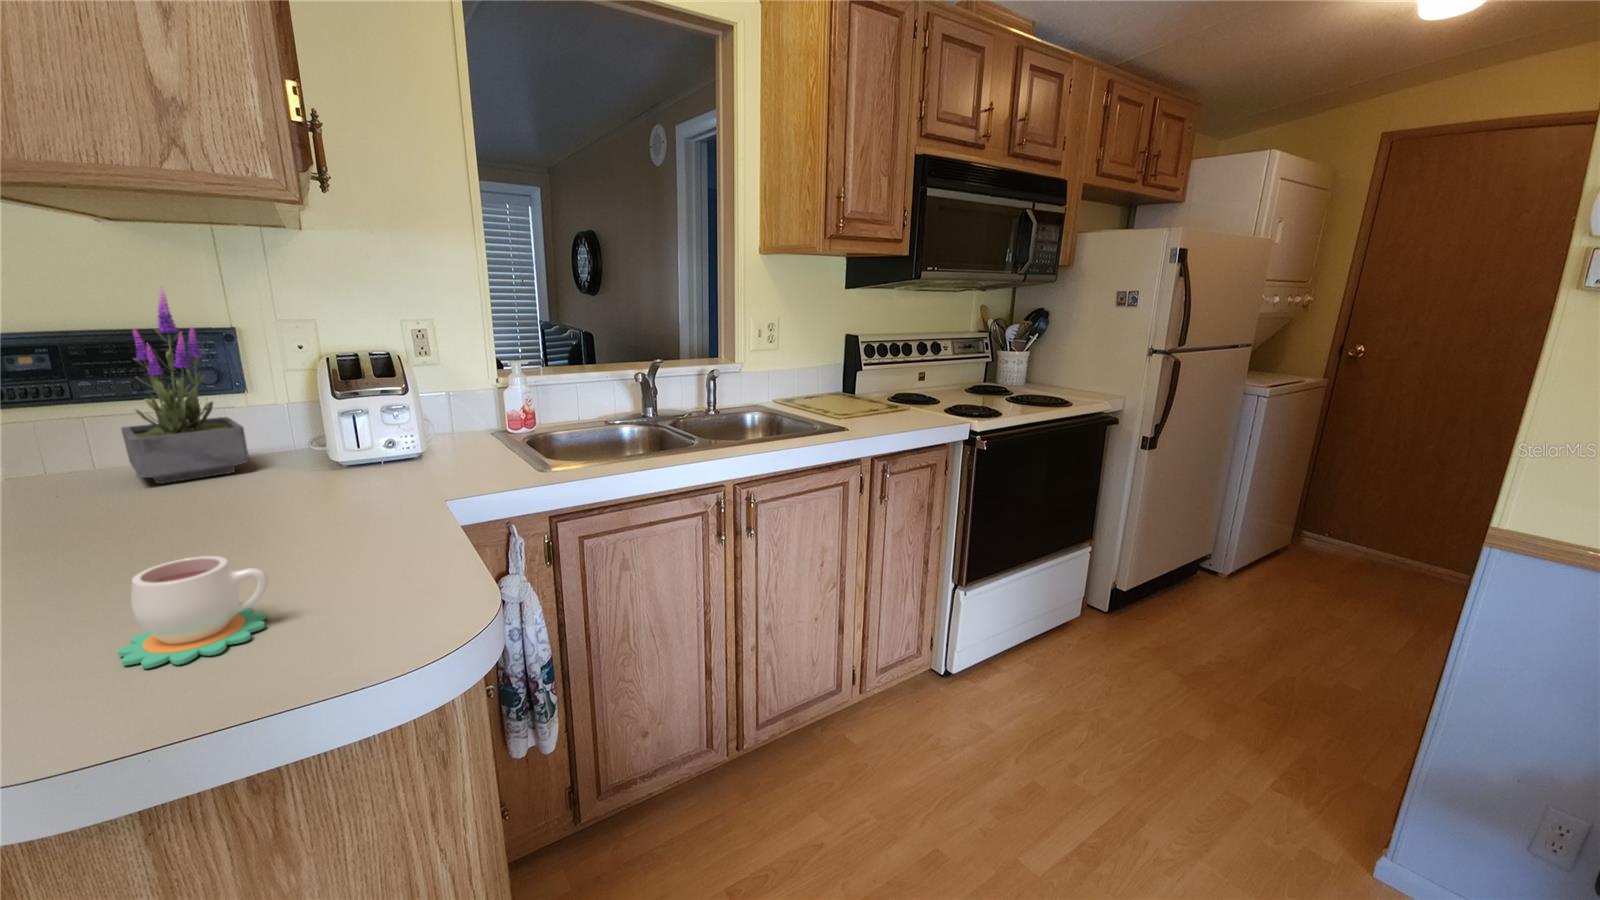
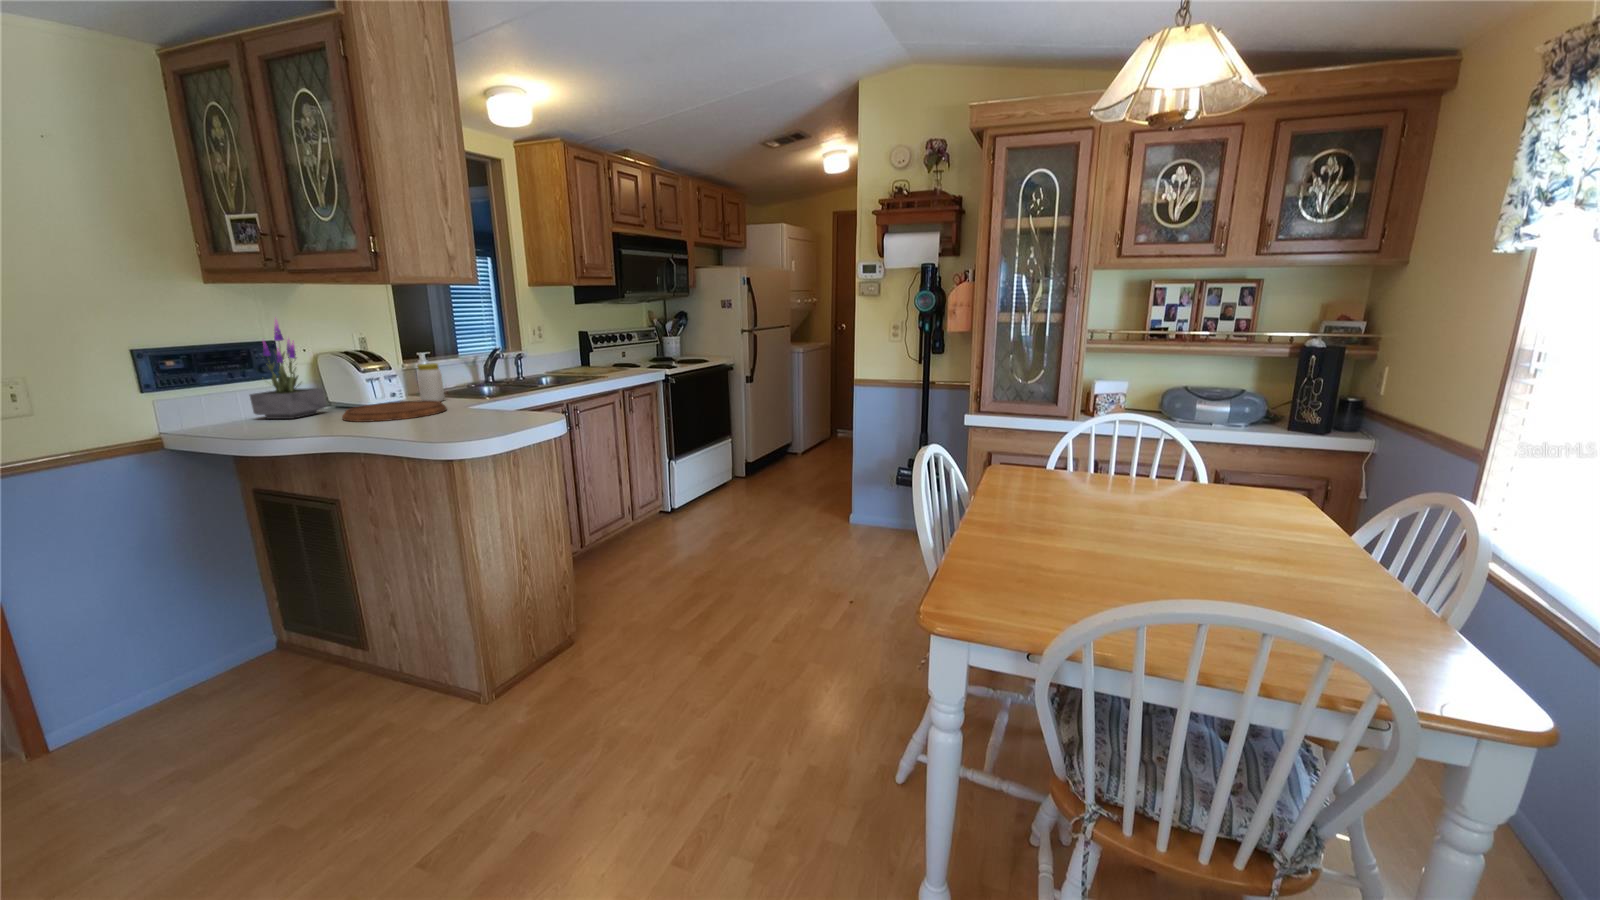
jar: none [421,391,473,470] -> present [417,363,445,401]
cutting board: none [122,471,384,550] -> present [342,400,447,422]
mug: present [118,556,268,669] -> none [467,396,504,423]

